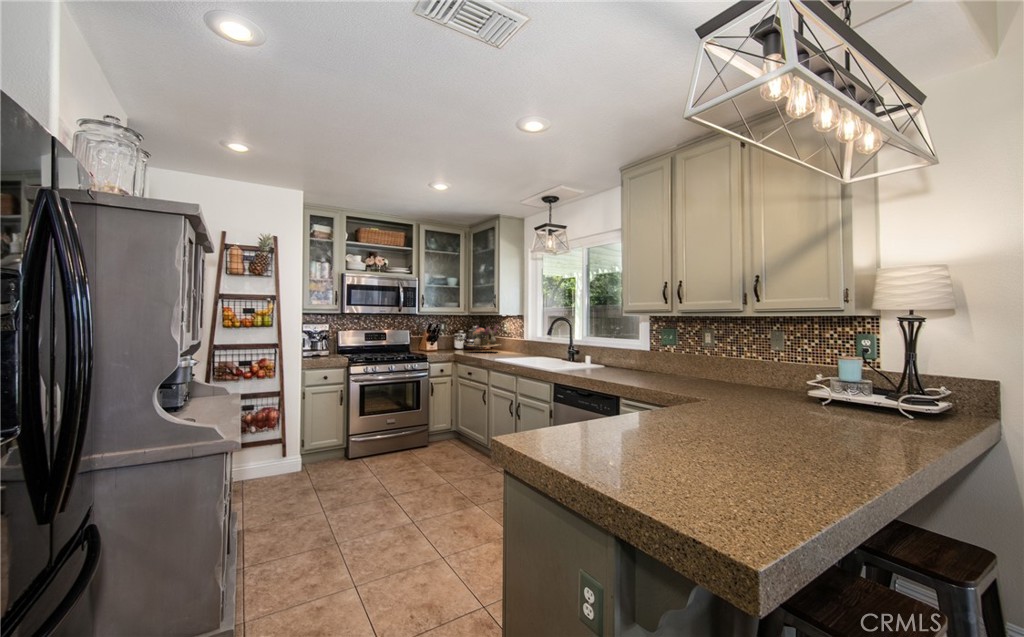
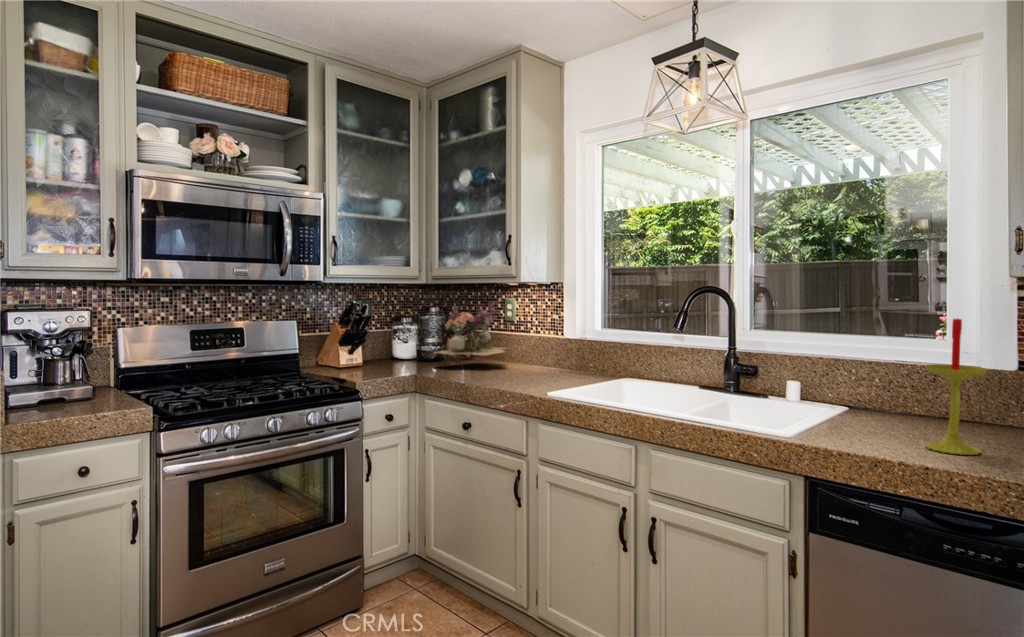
candle: none [583,325,603,375] -> present [925,319,987,455]

